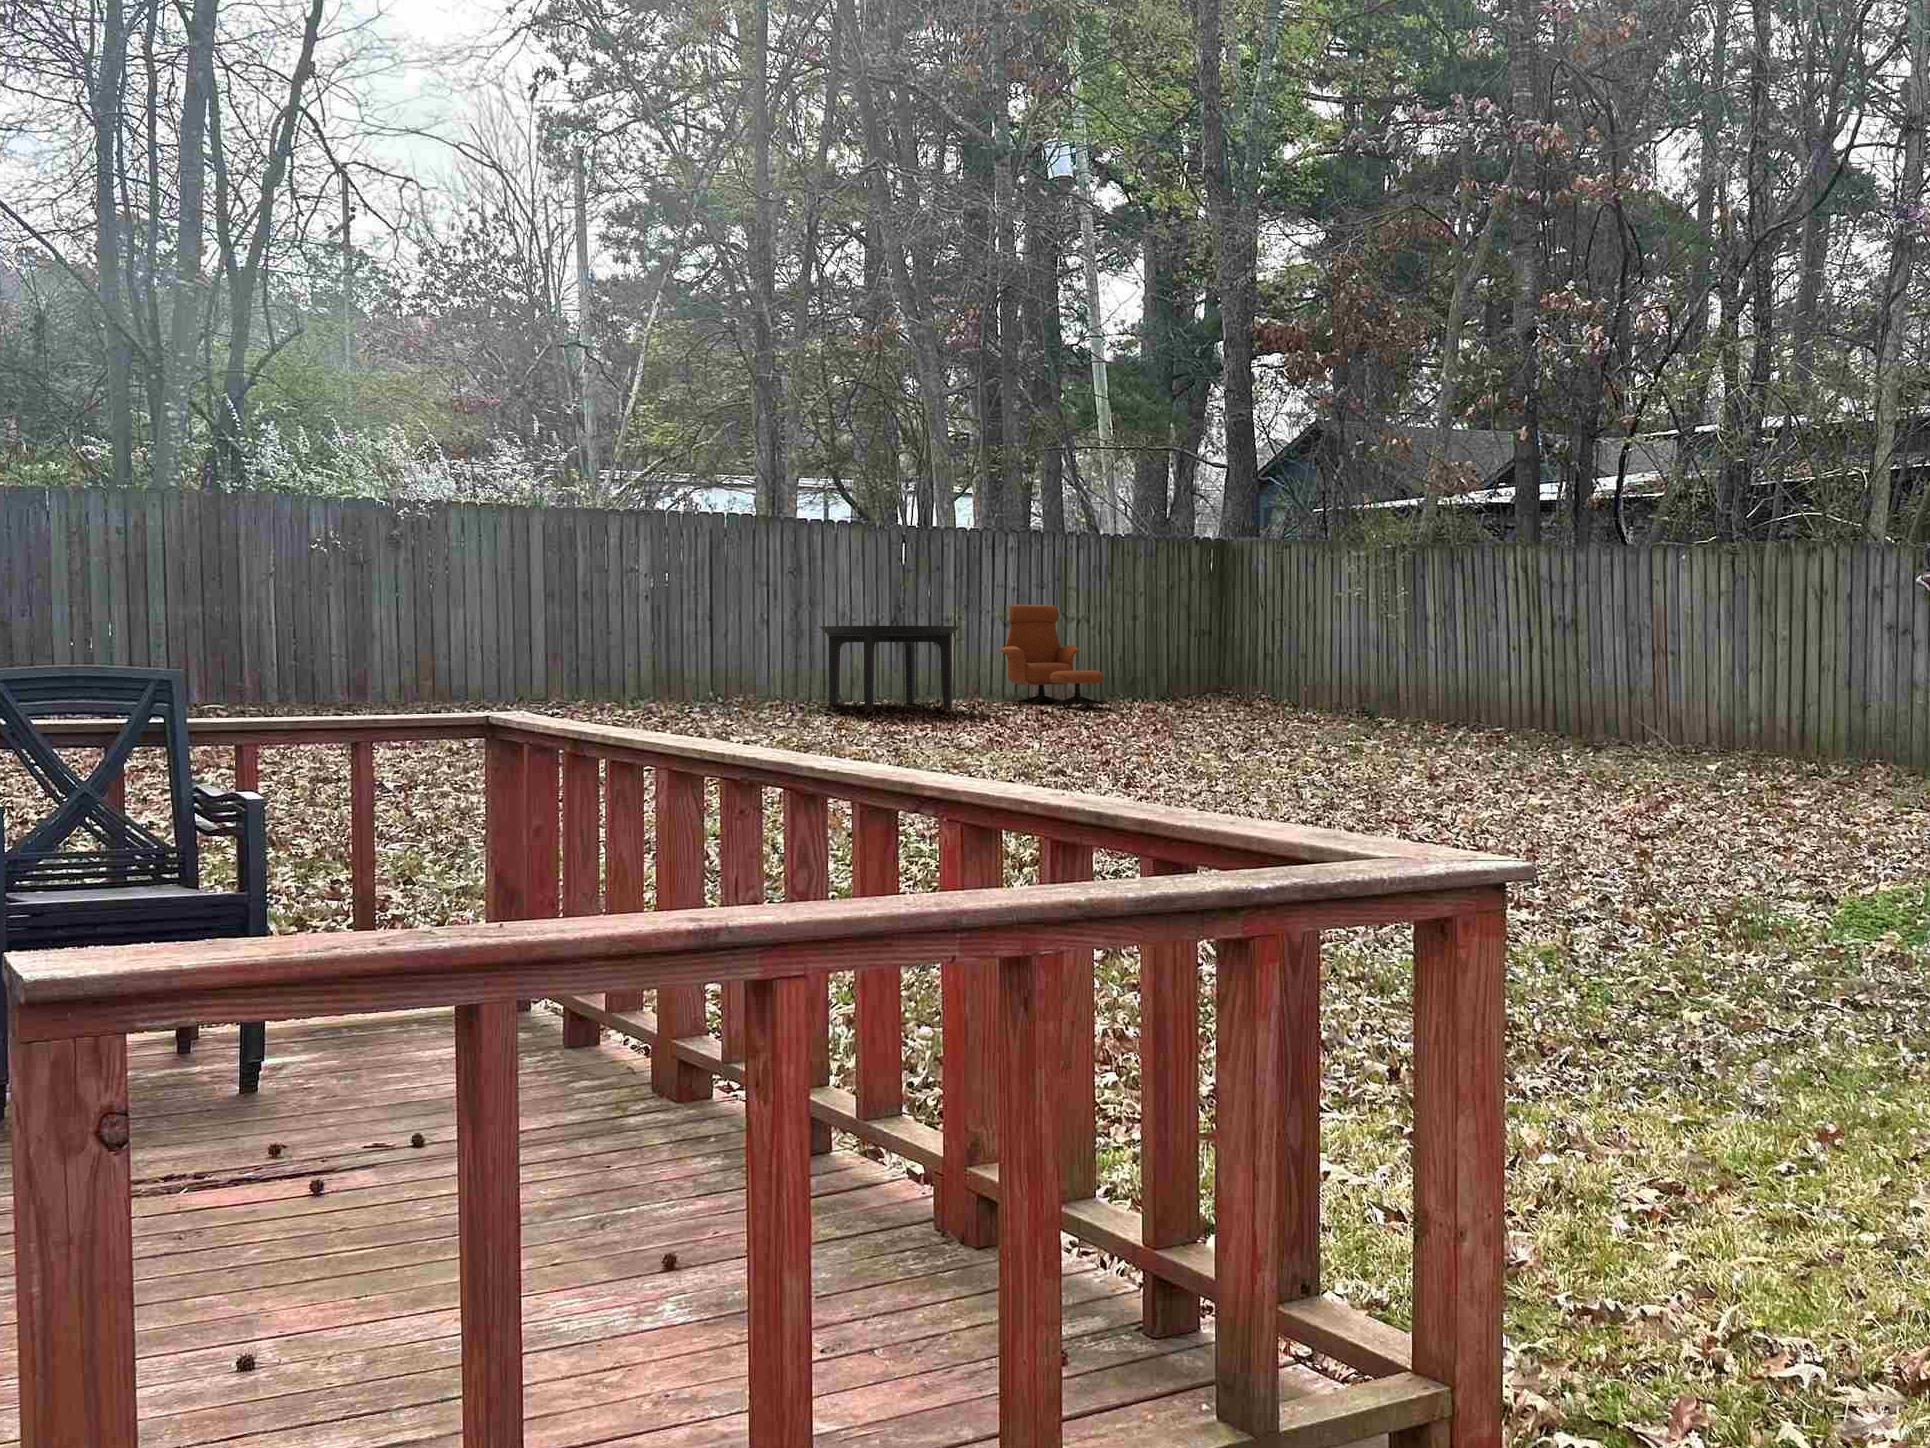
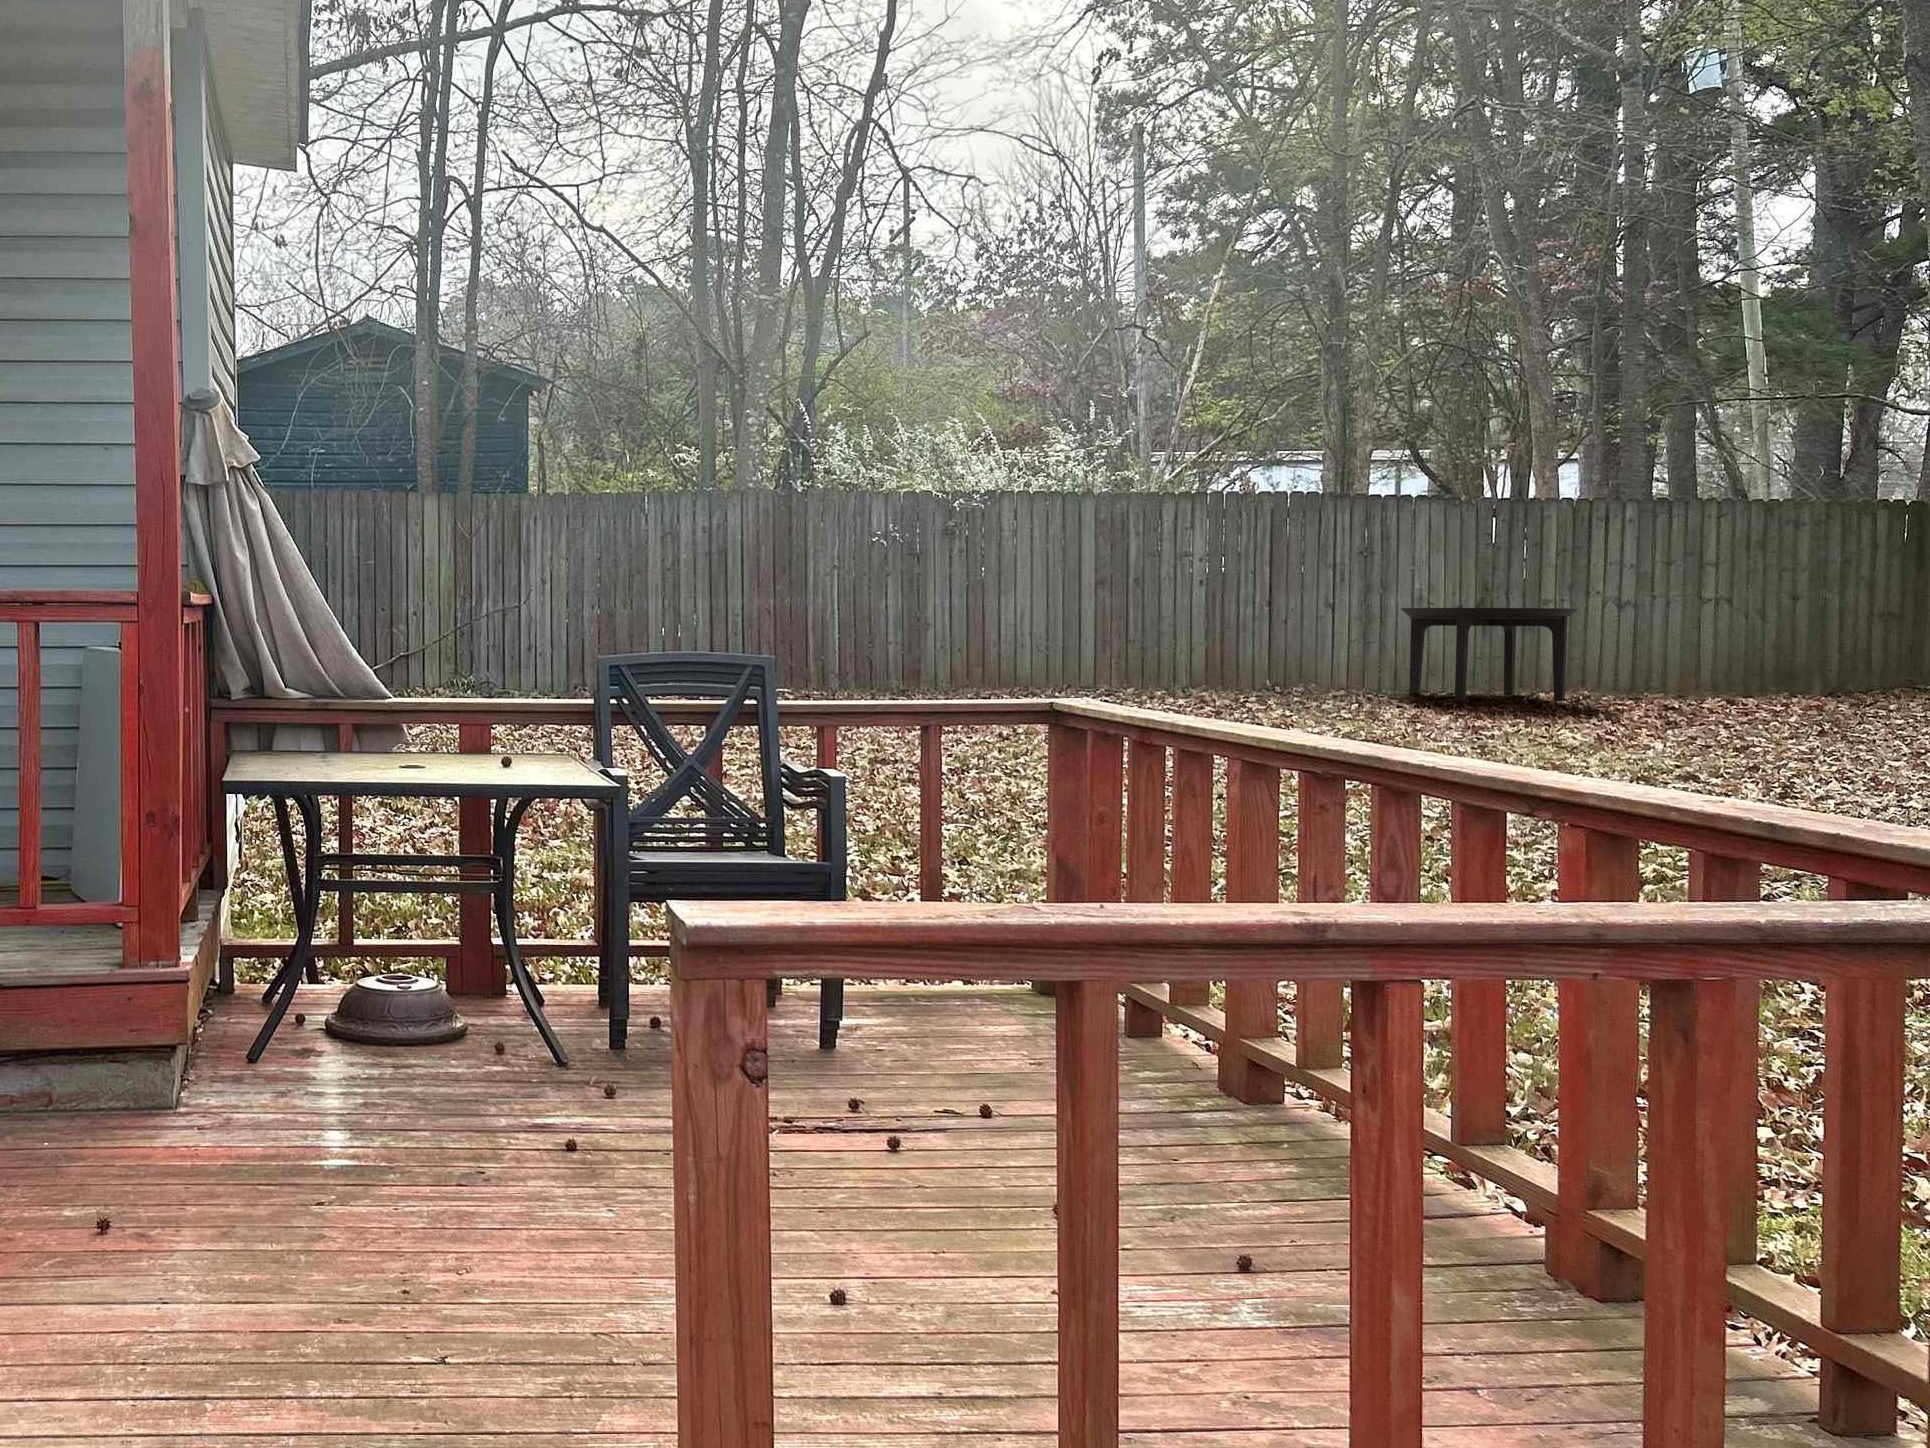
lounge chair: present [1000,605,1105,705] -> none [1626,584,1771,702]

